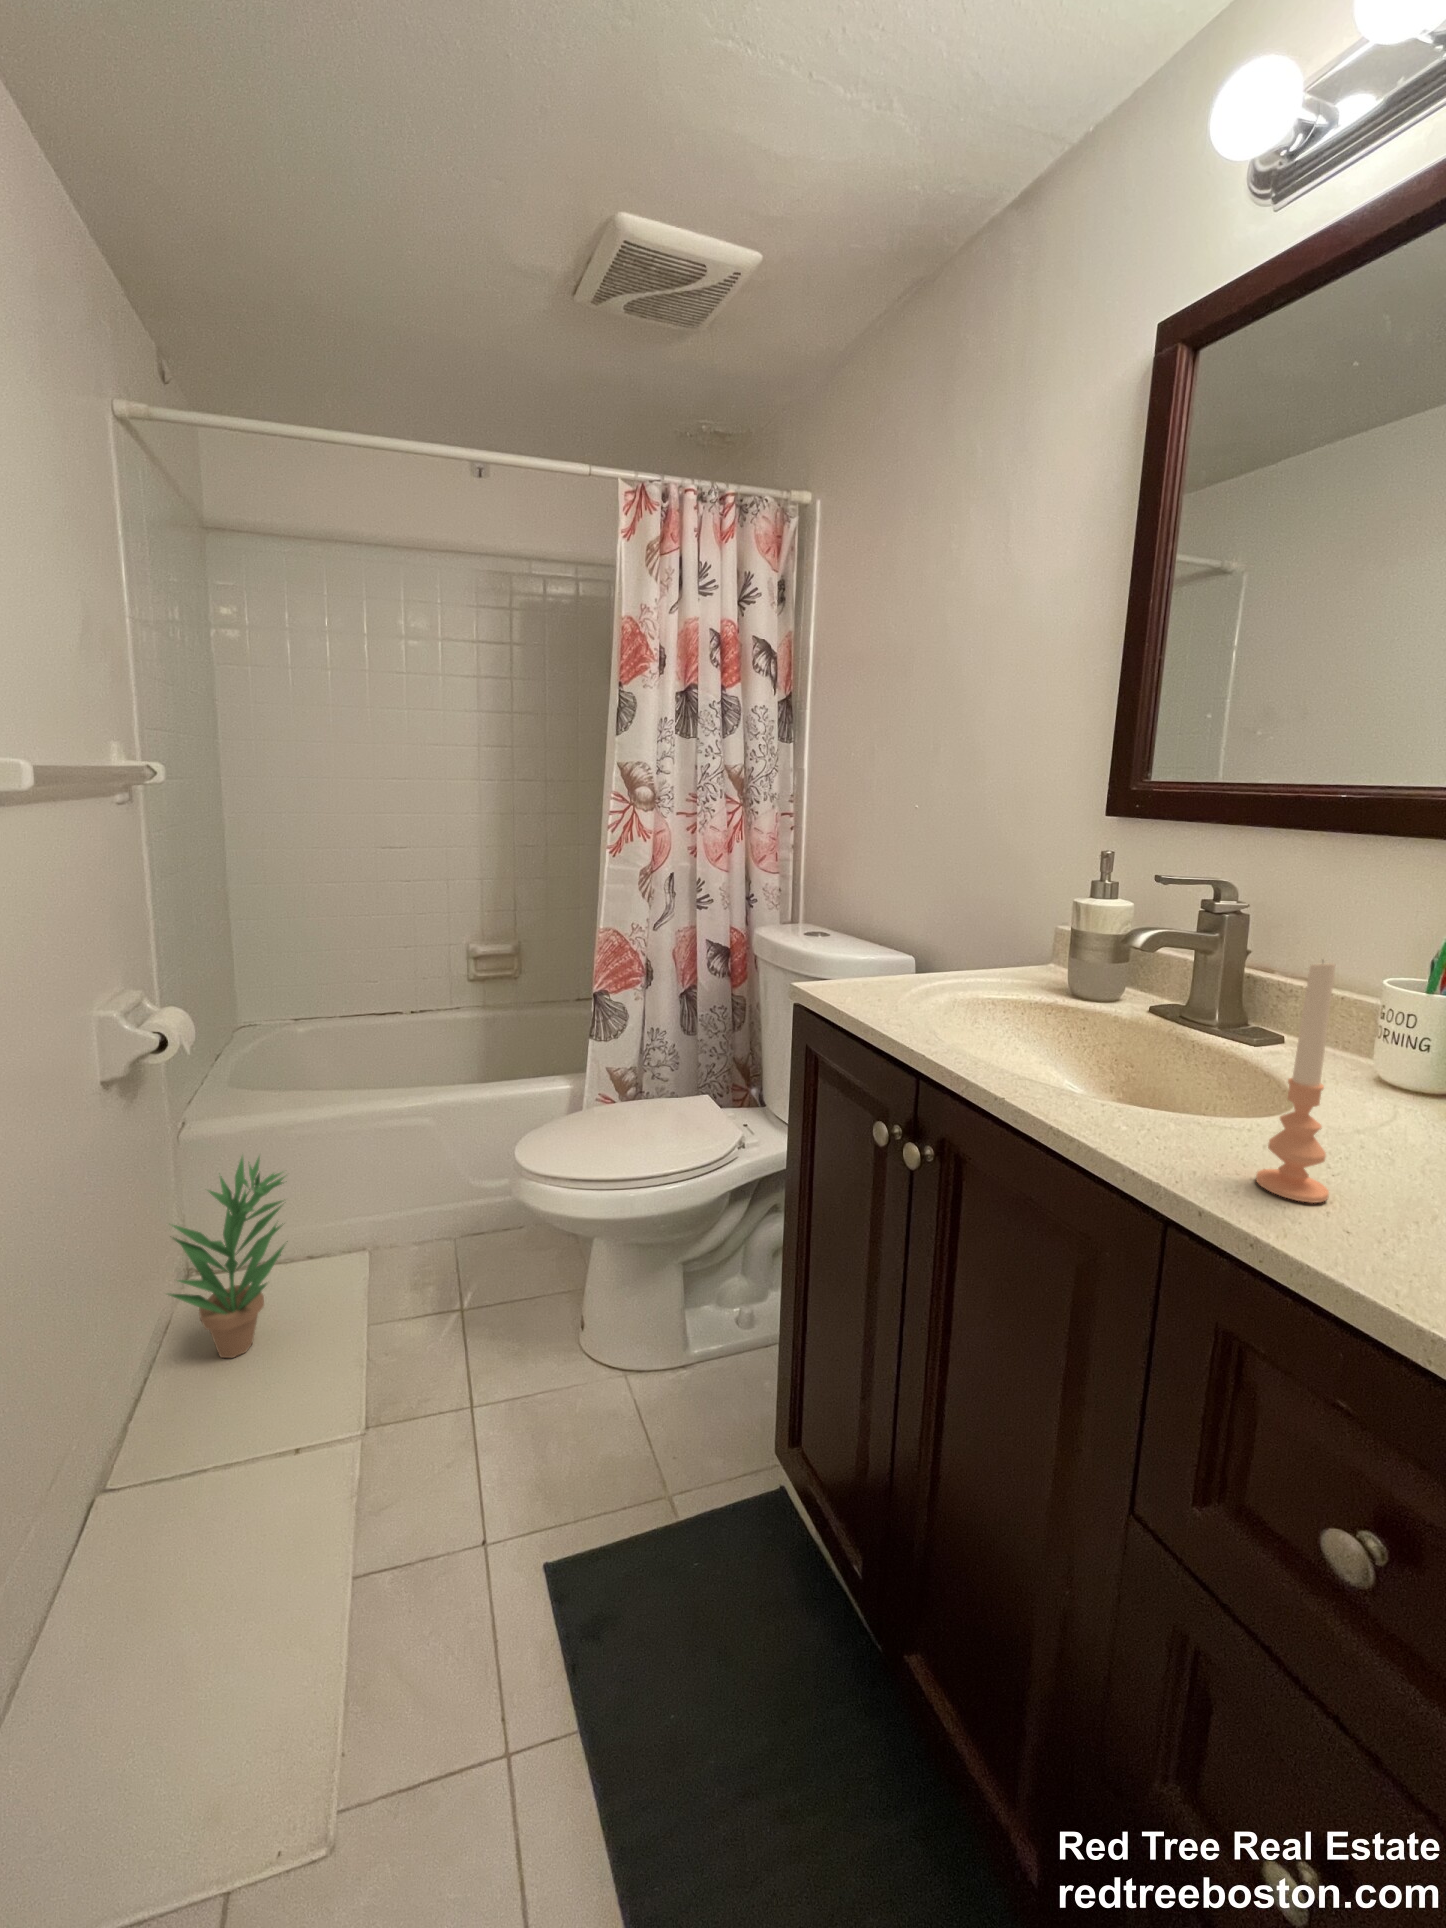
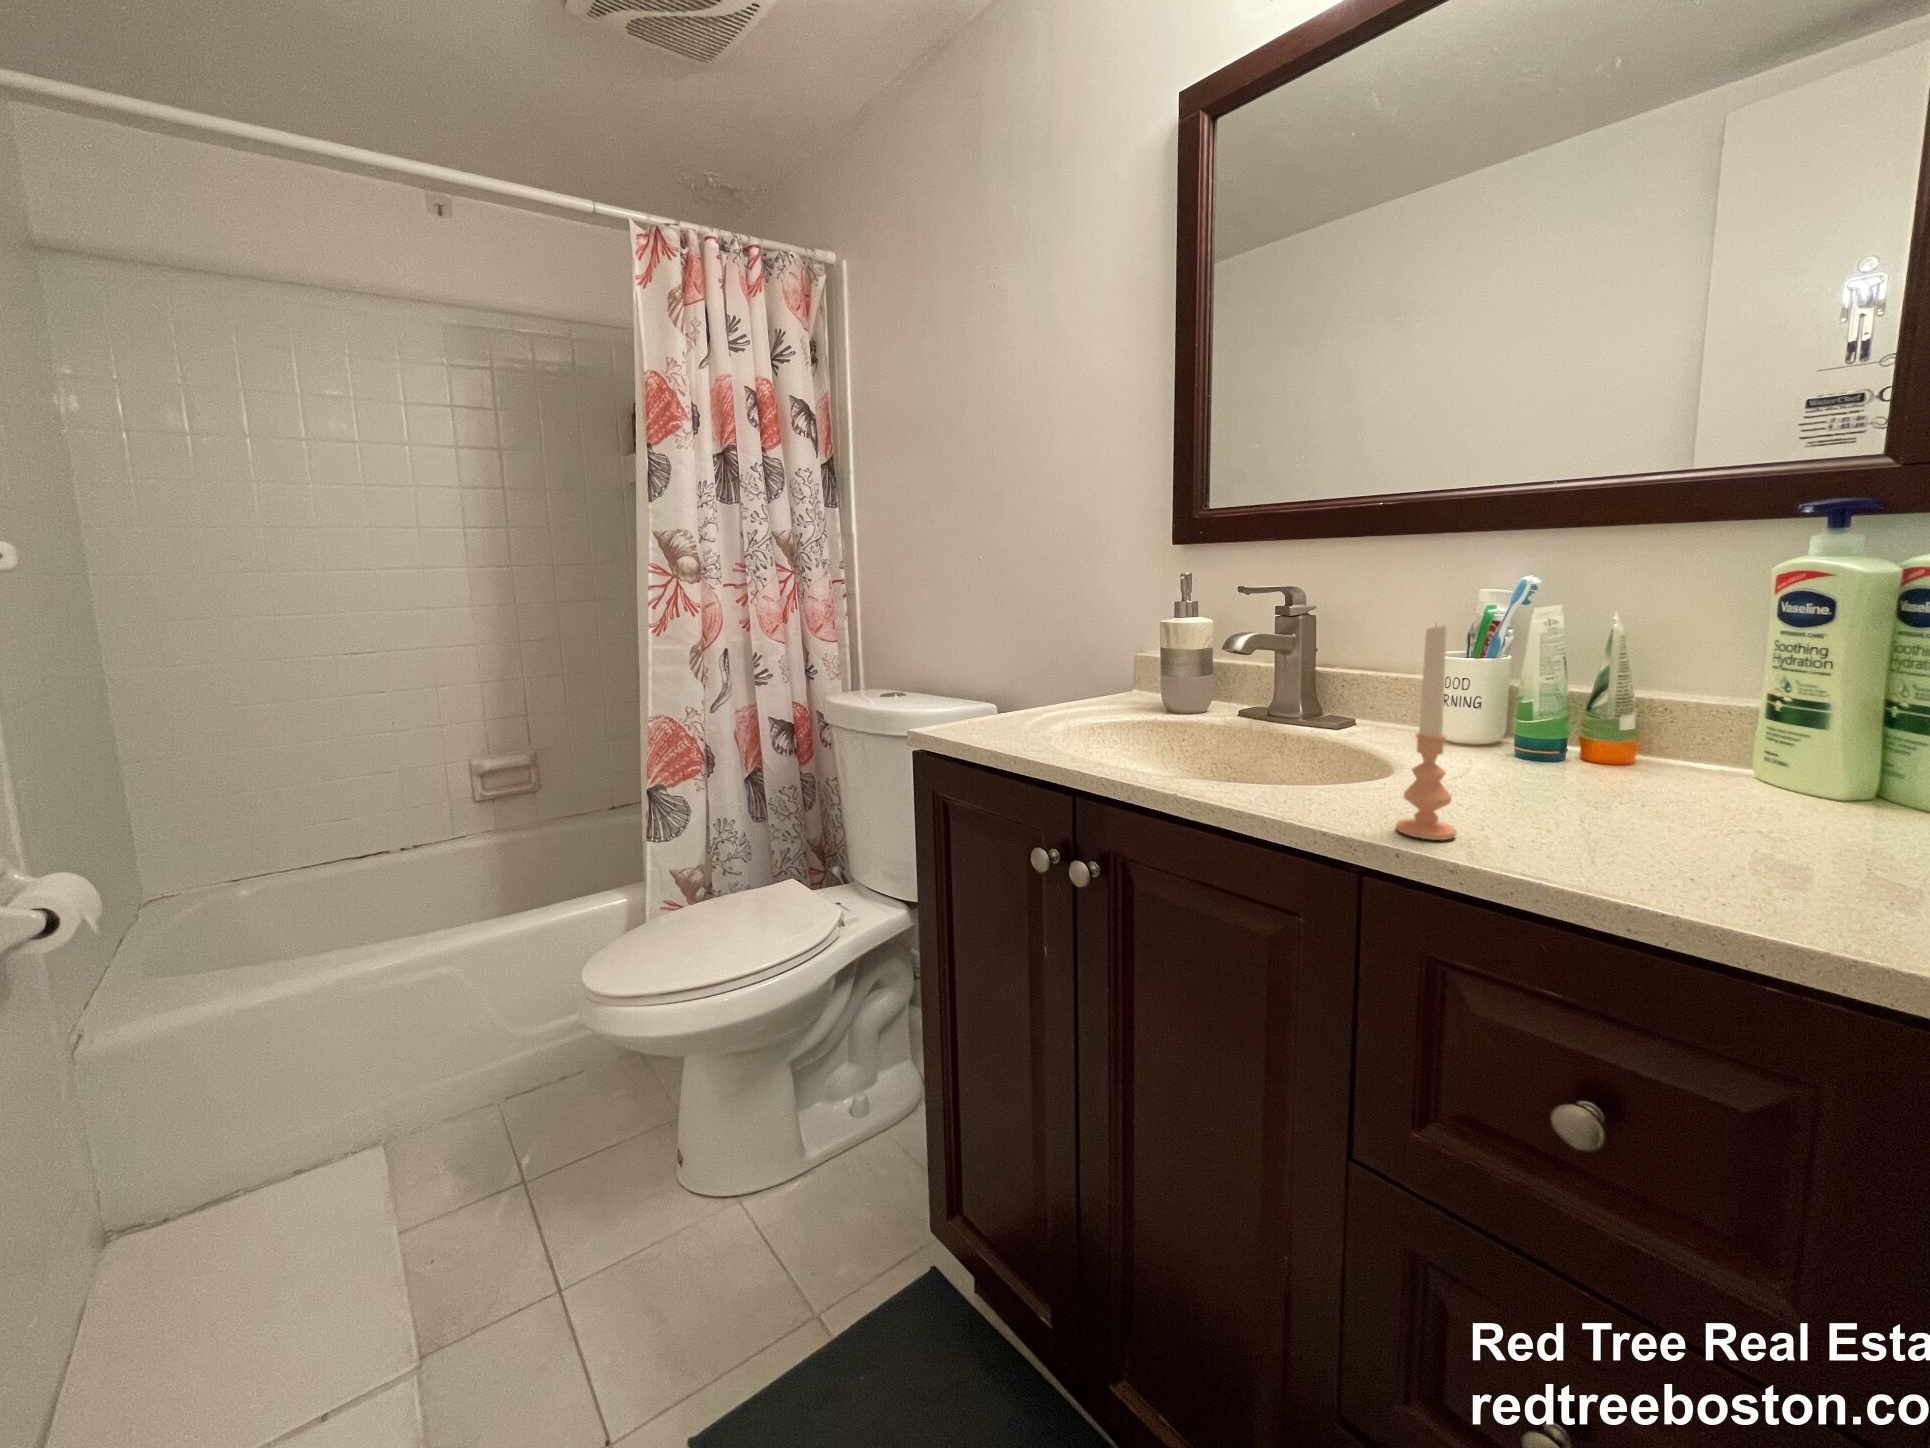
potted plant: present [168,1157,284,1358] -> none [45,1055,255,1350]

